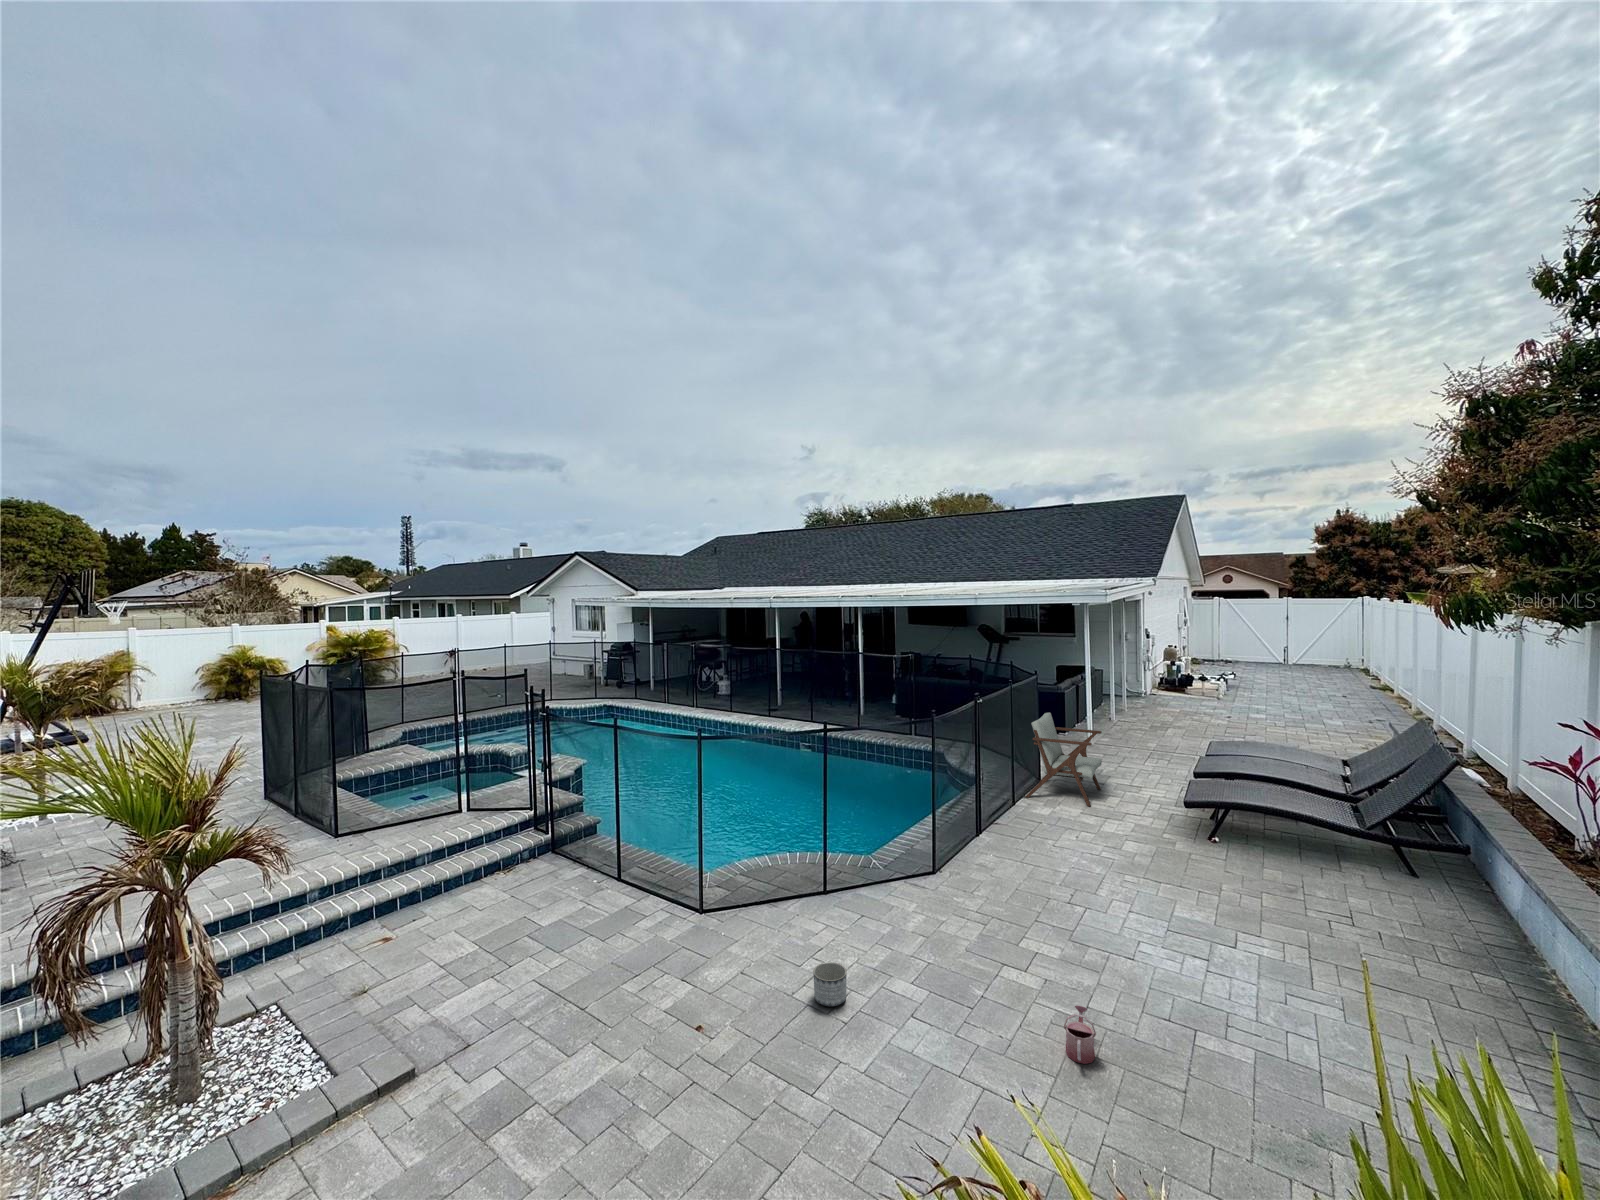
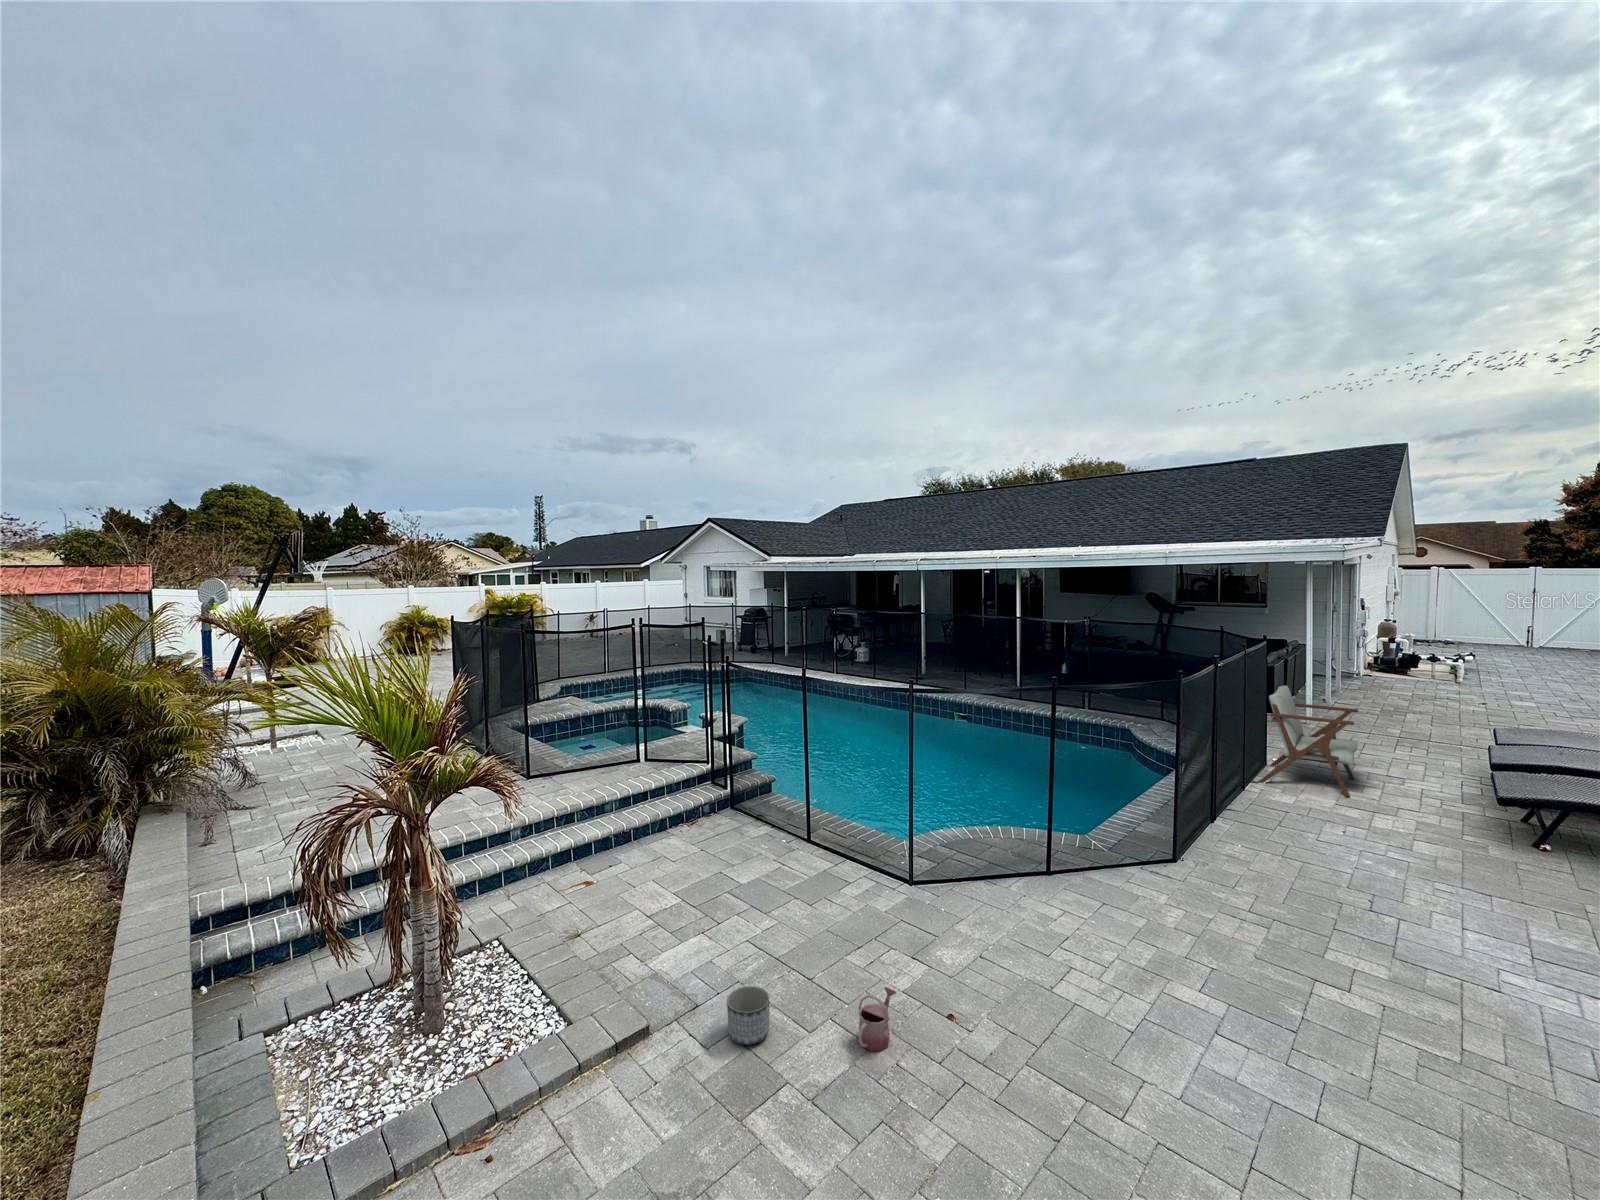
planter: present [813,962,847,1006] -> present [727,986,770,1045]
watering can: present [1064,1006,1096,1064] -> present [858,987,896,1051]

